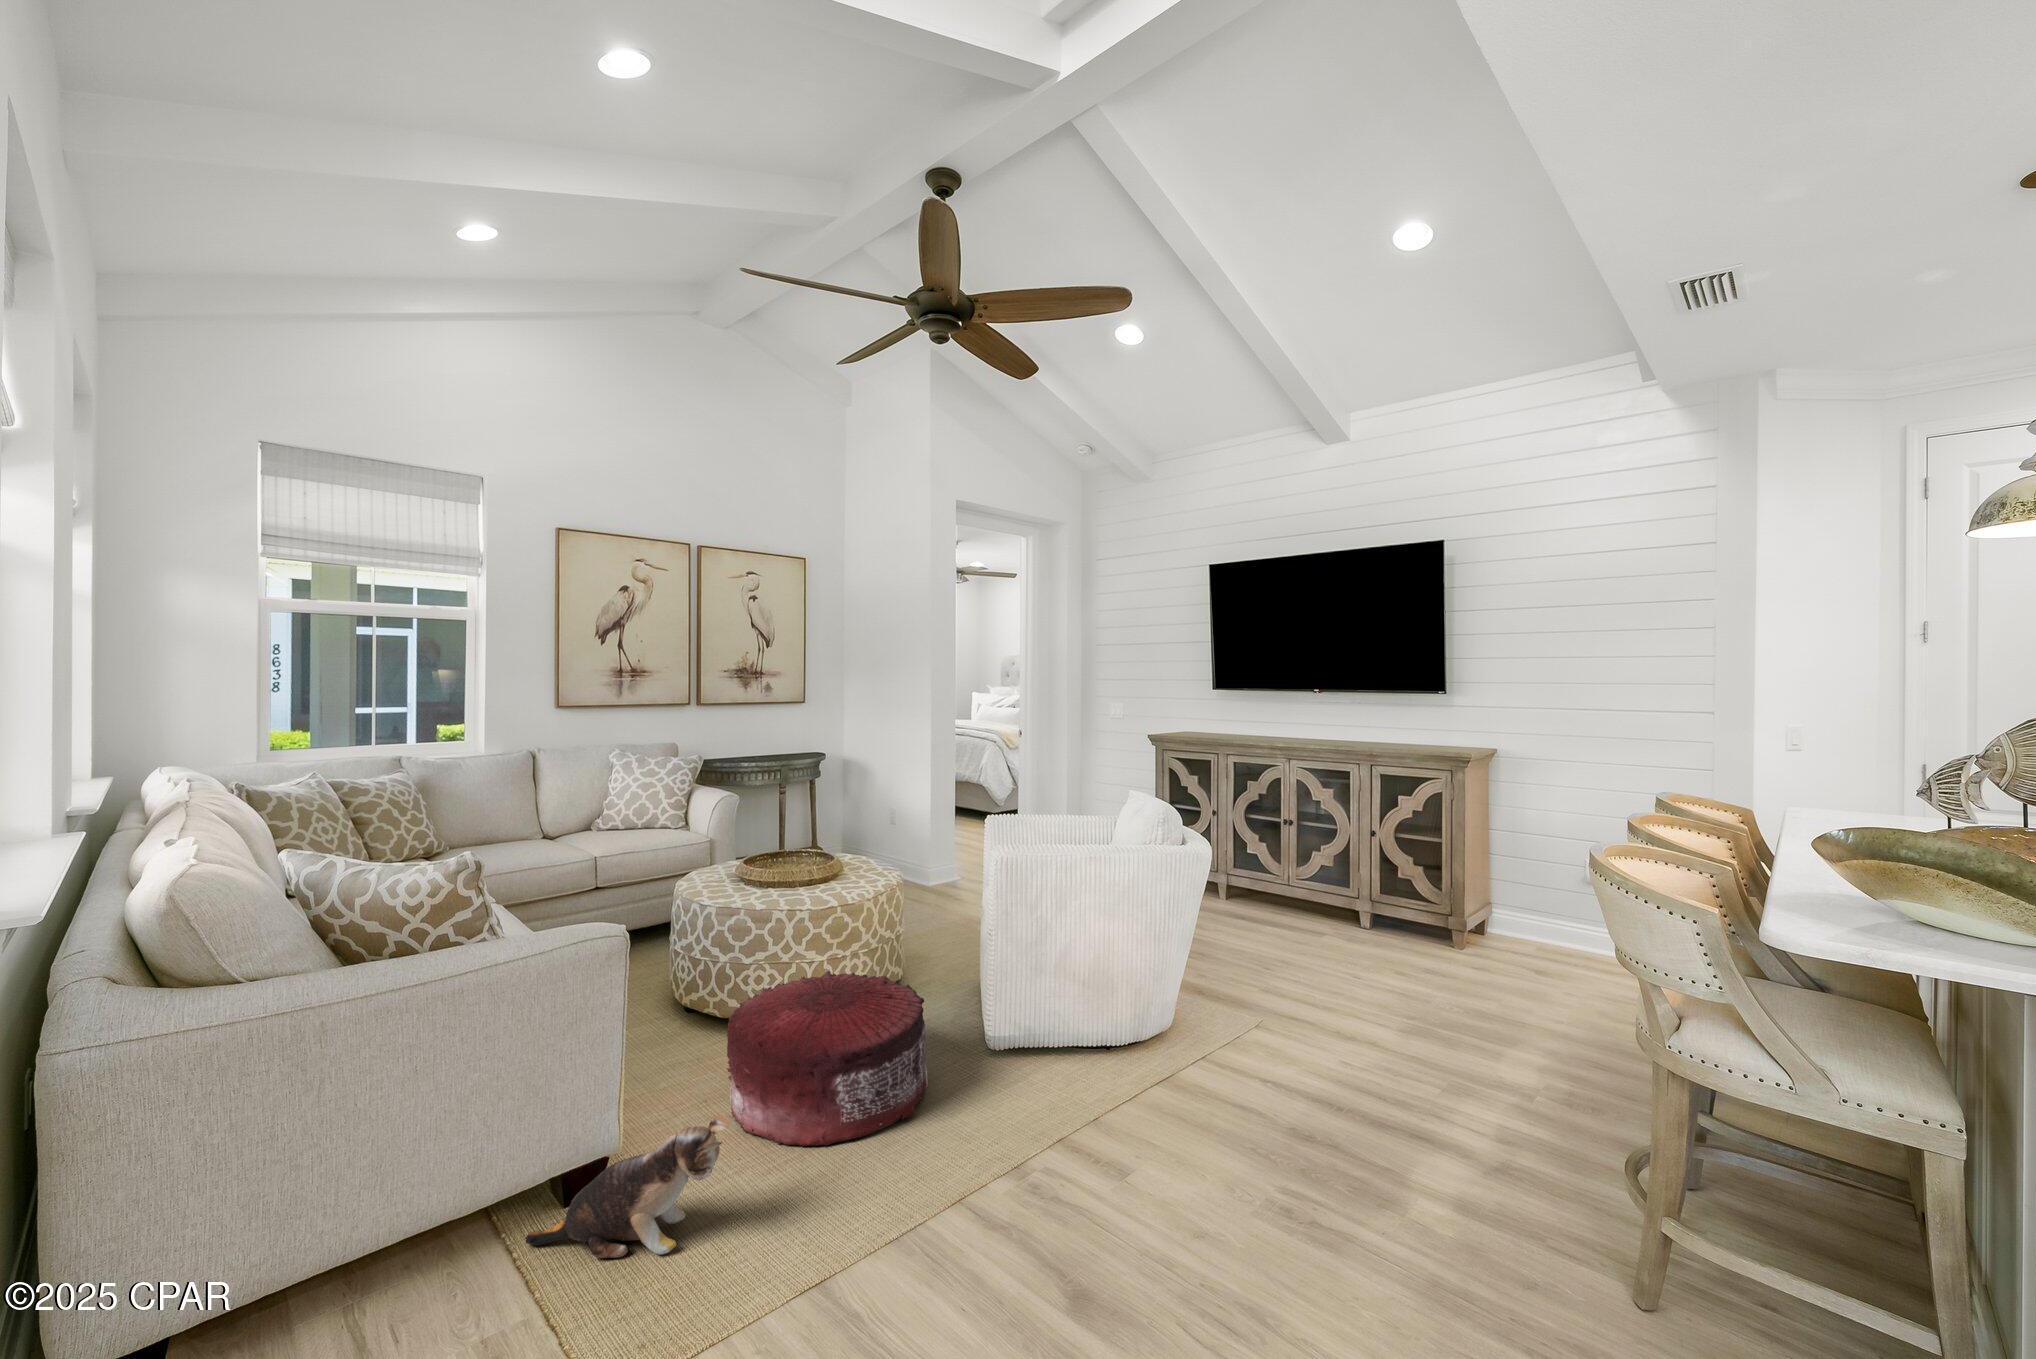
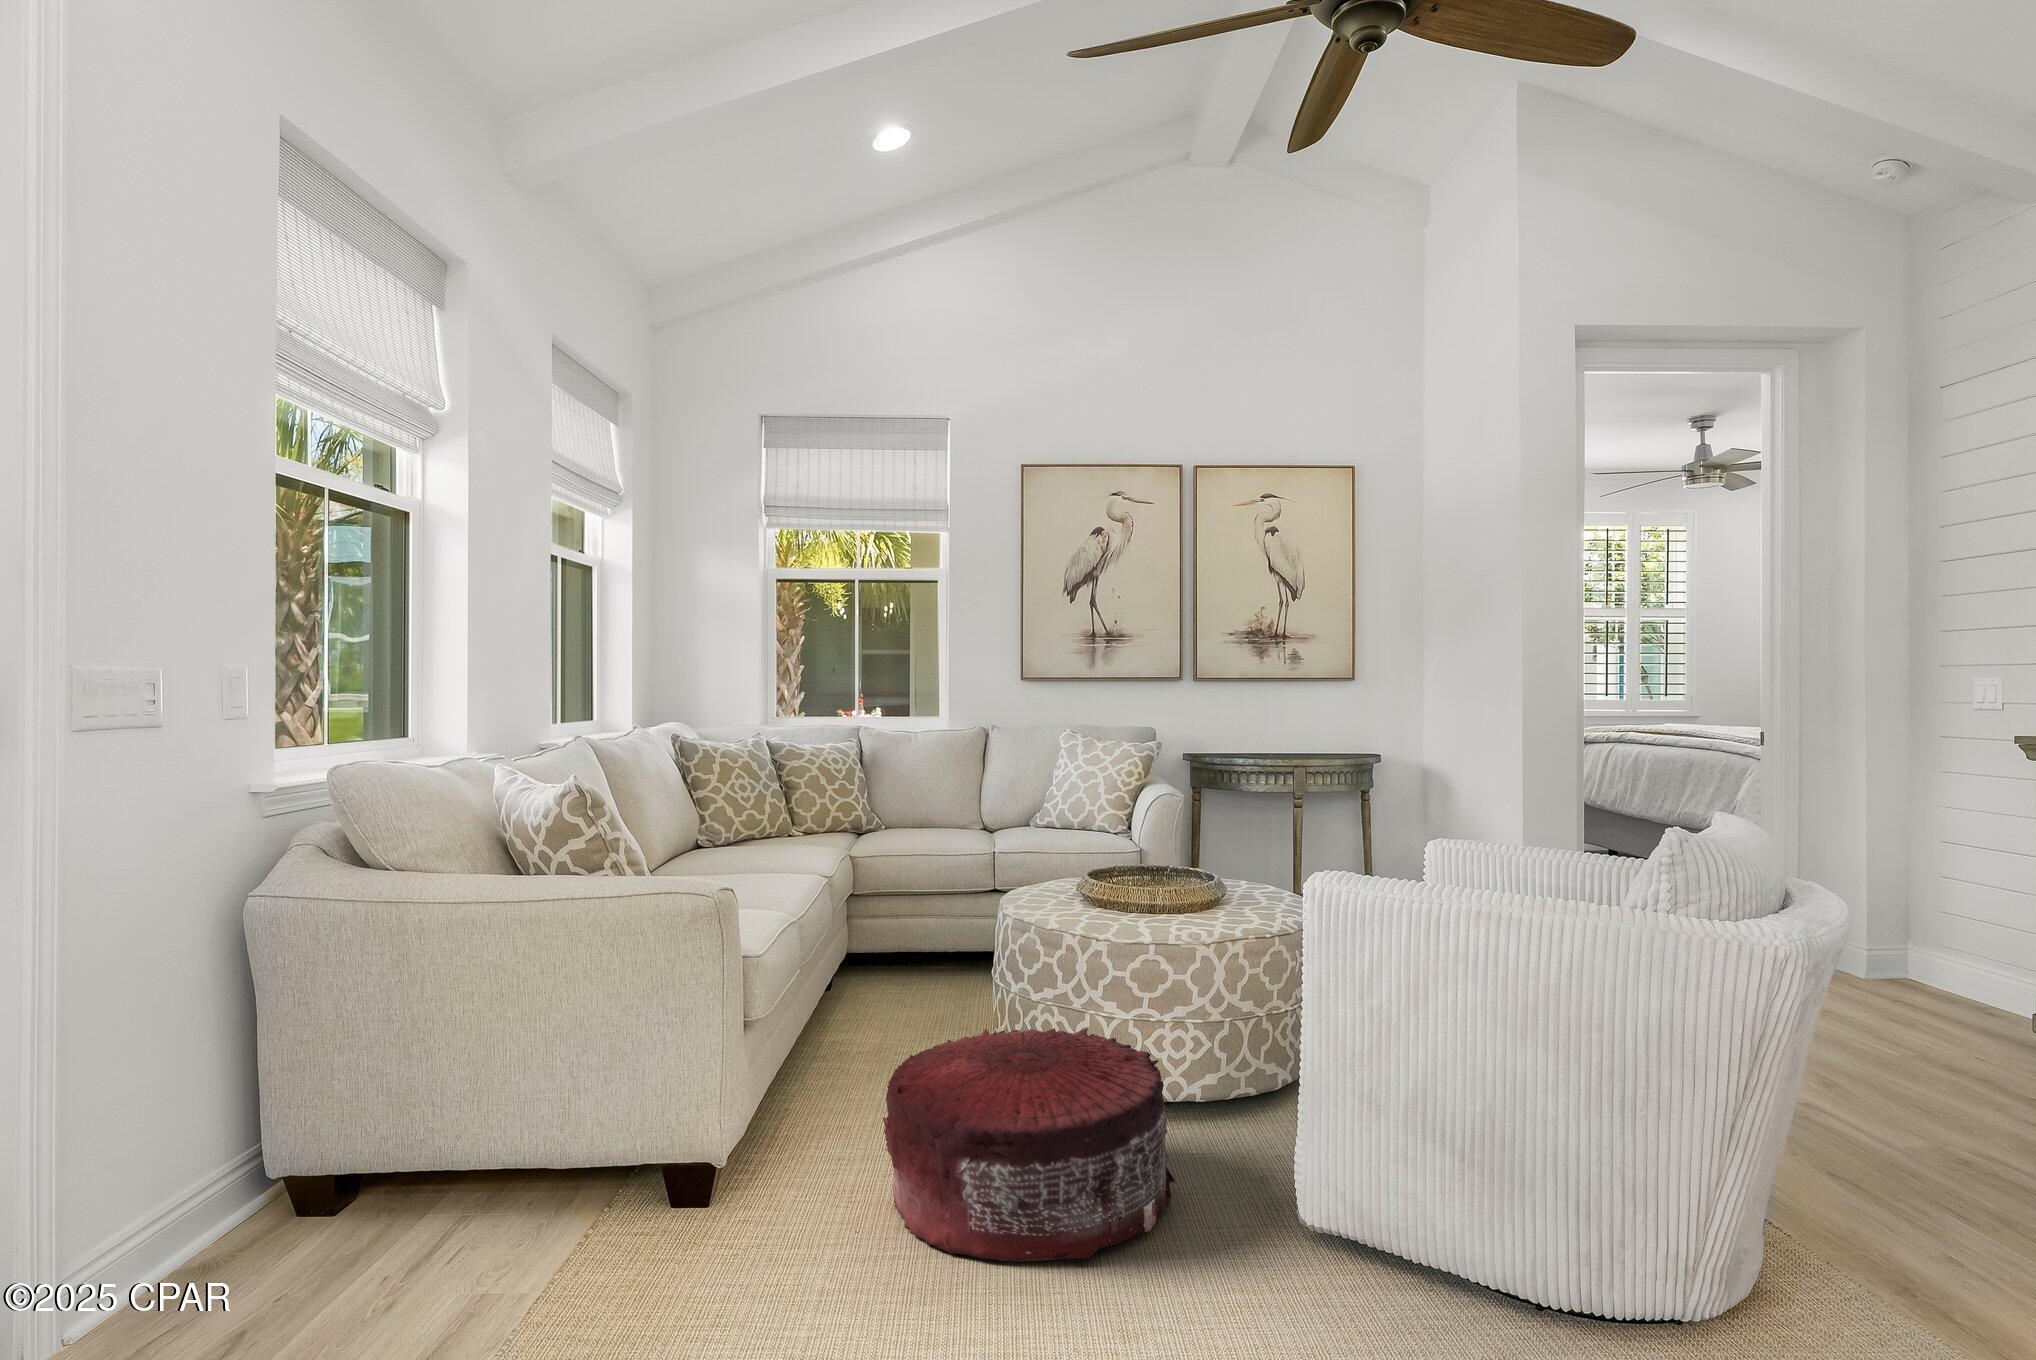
plush toy: present [525,1115,730,1258] -> none [597,1148,752,1296]

